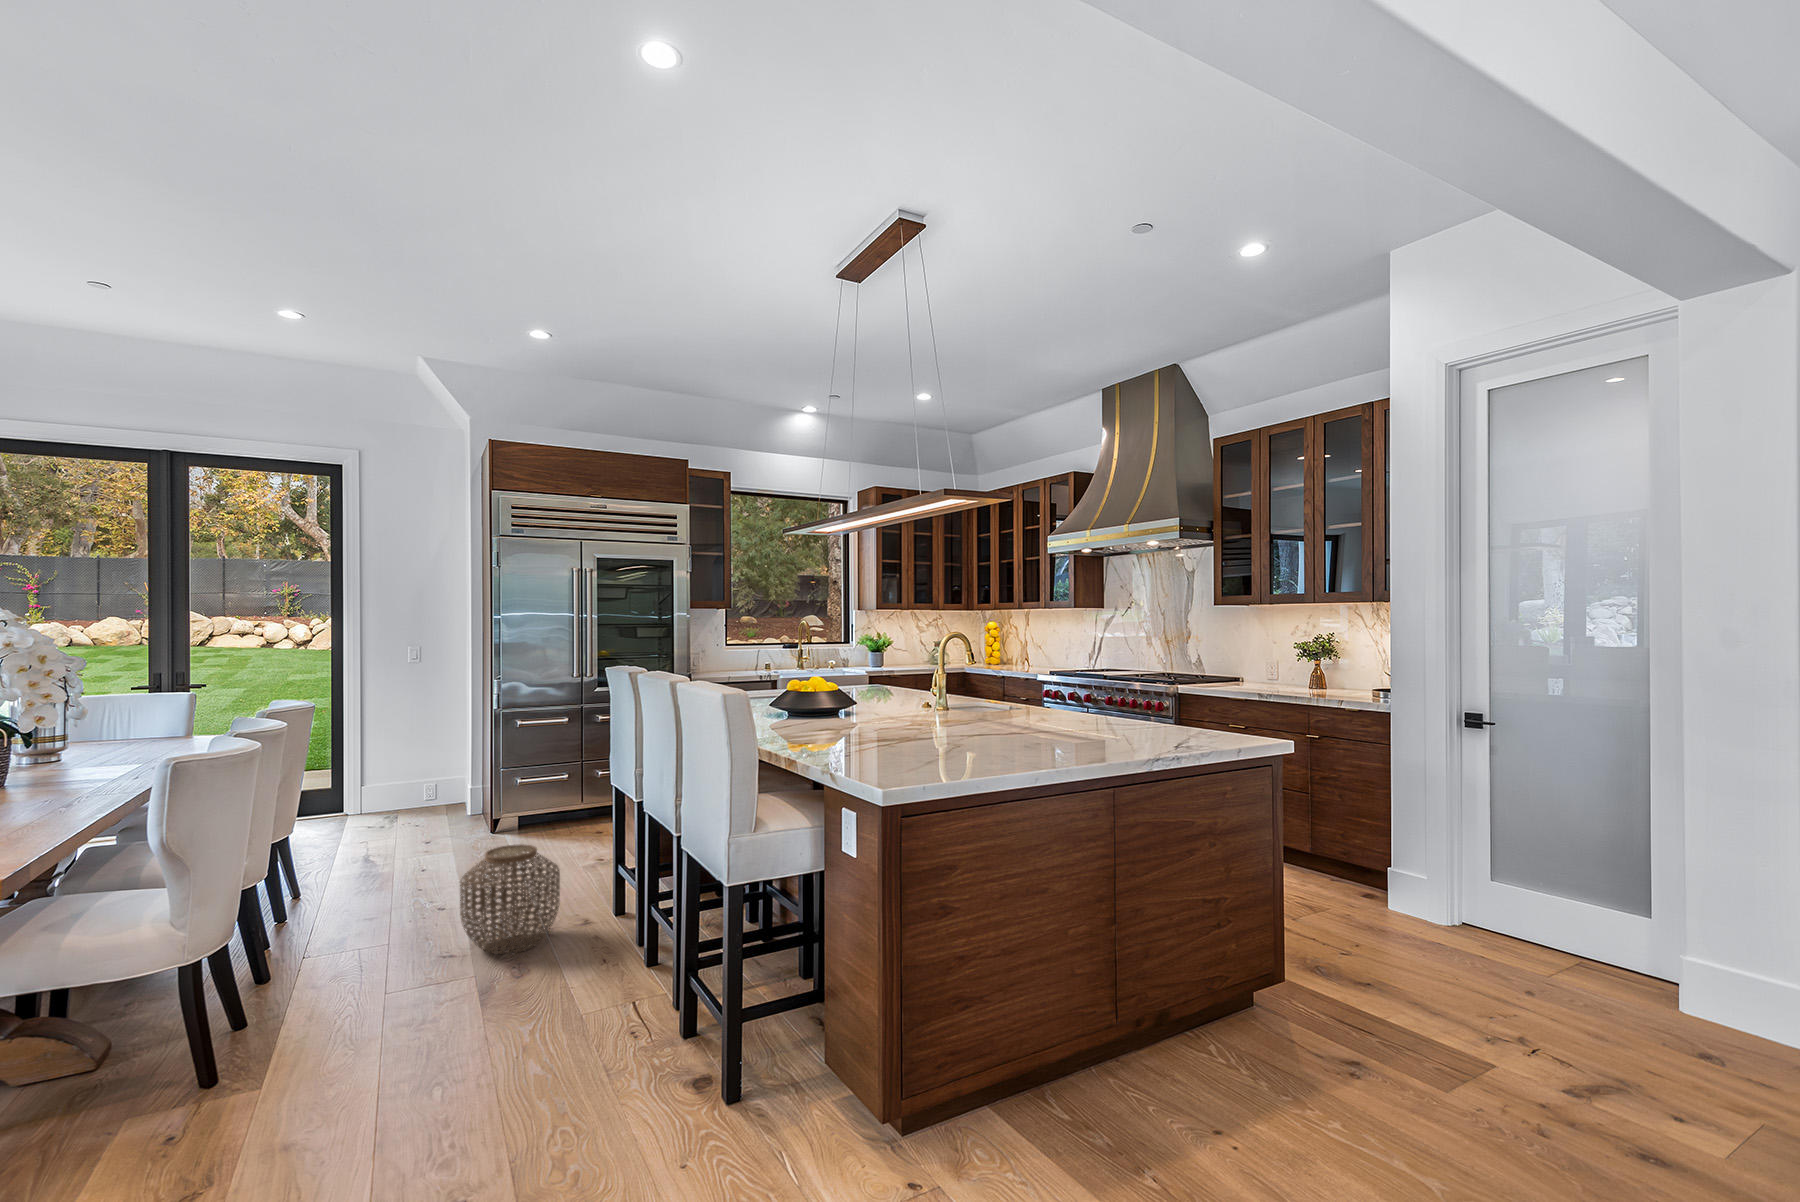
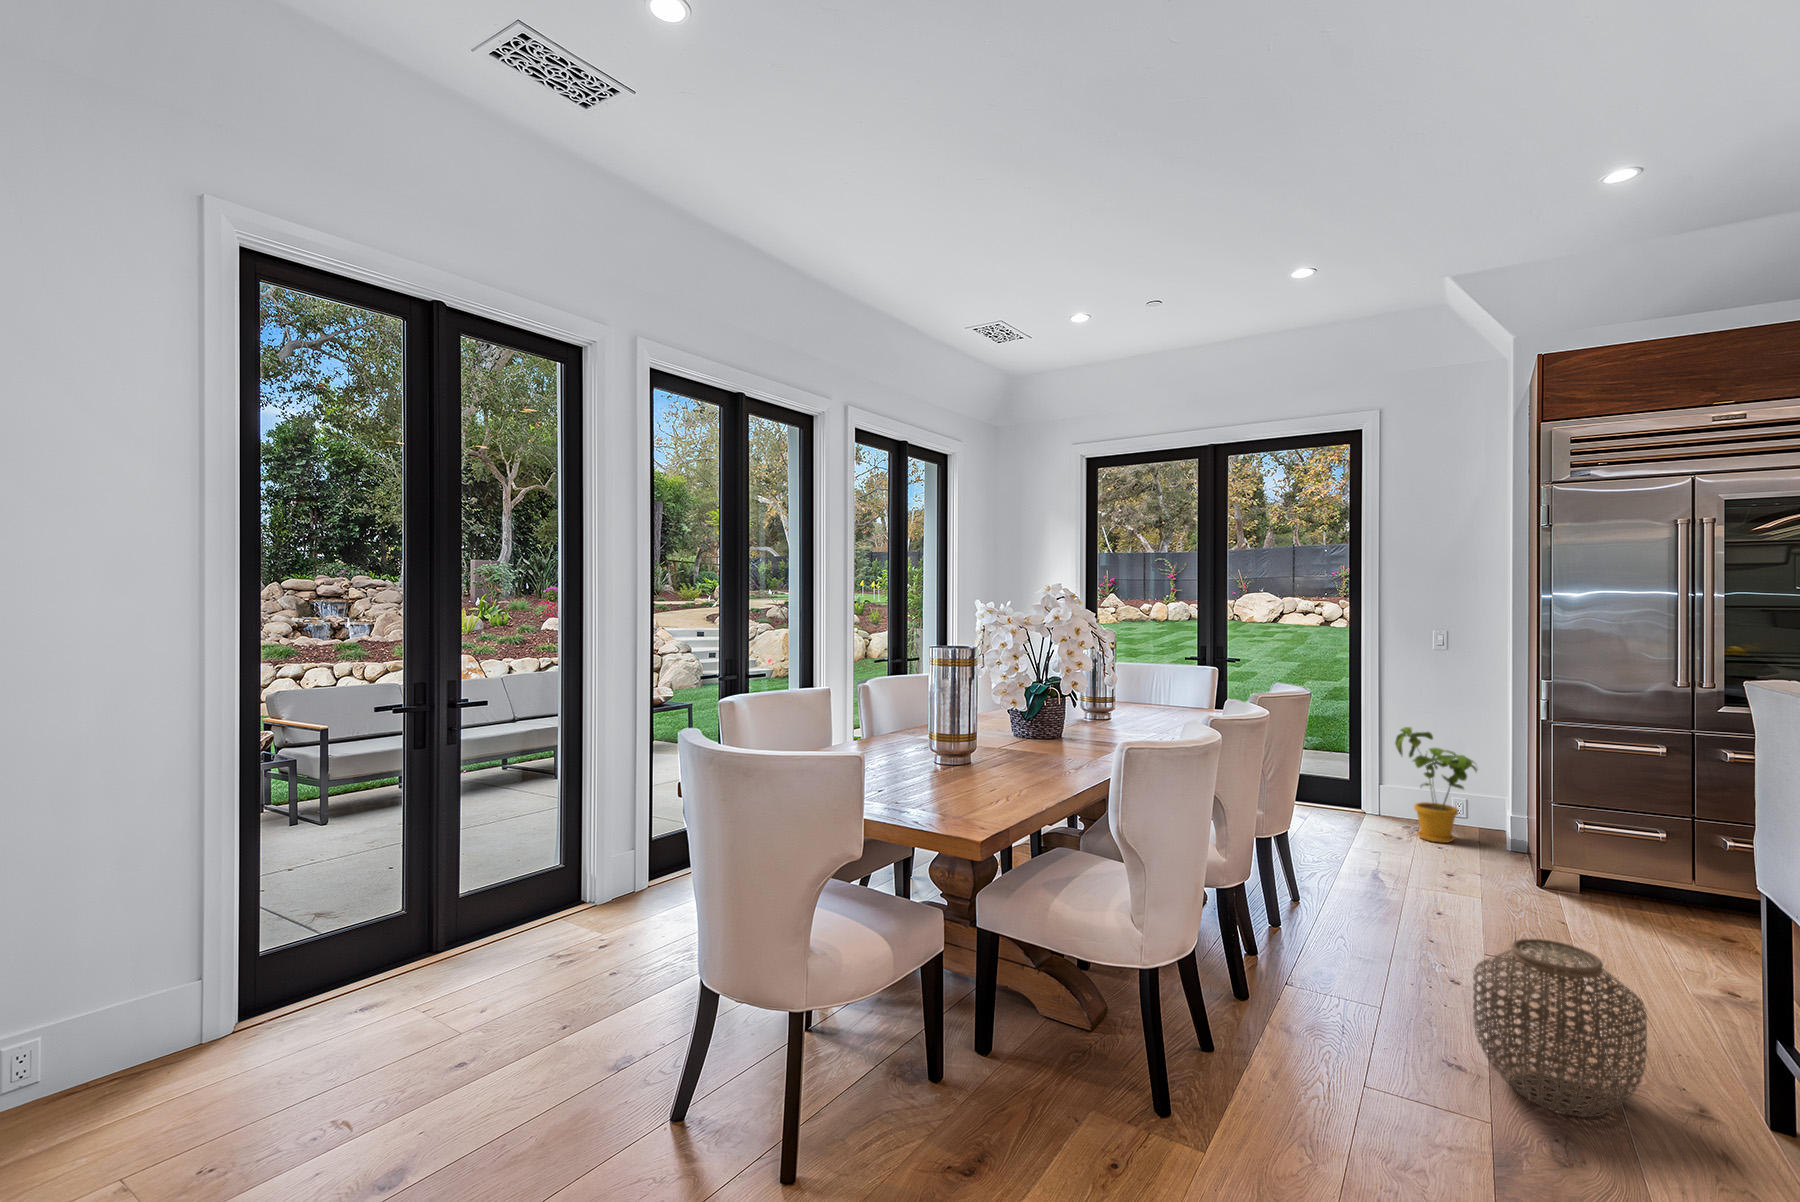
house plant: none [379,730,447,824] -> present [1395,727,1477,843]

